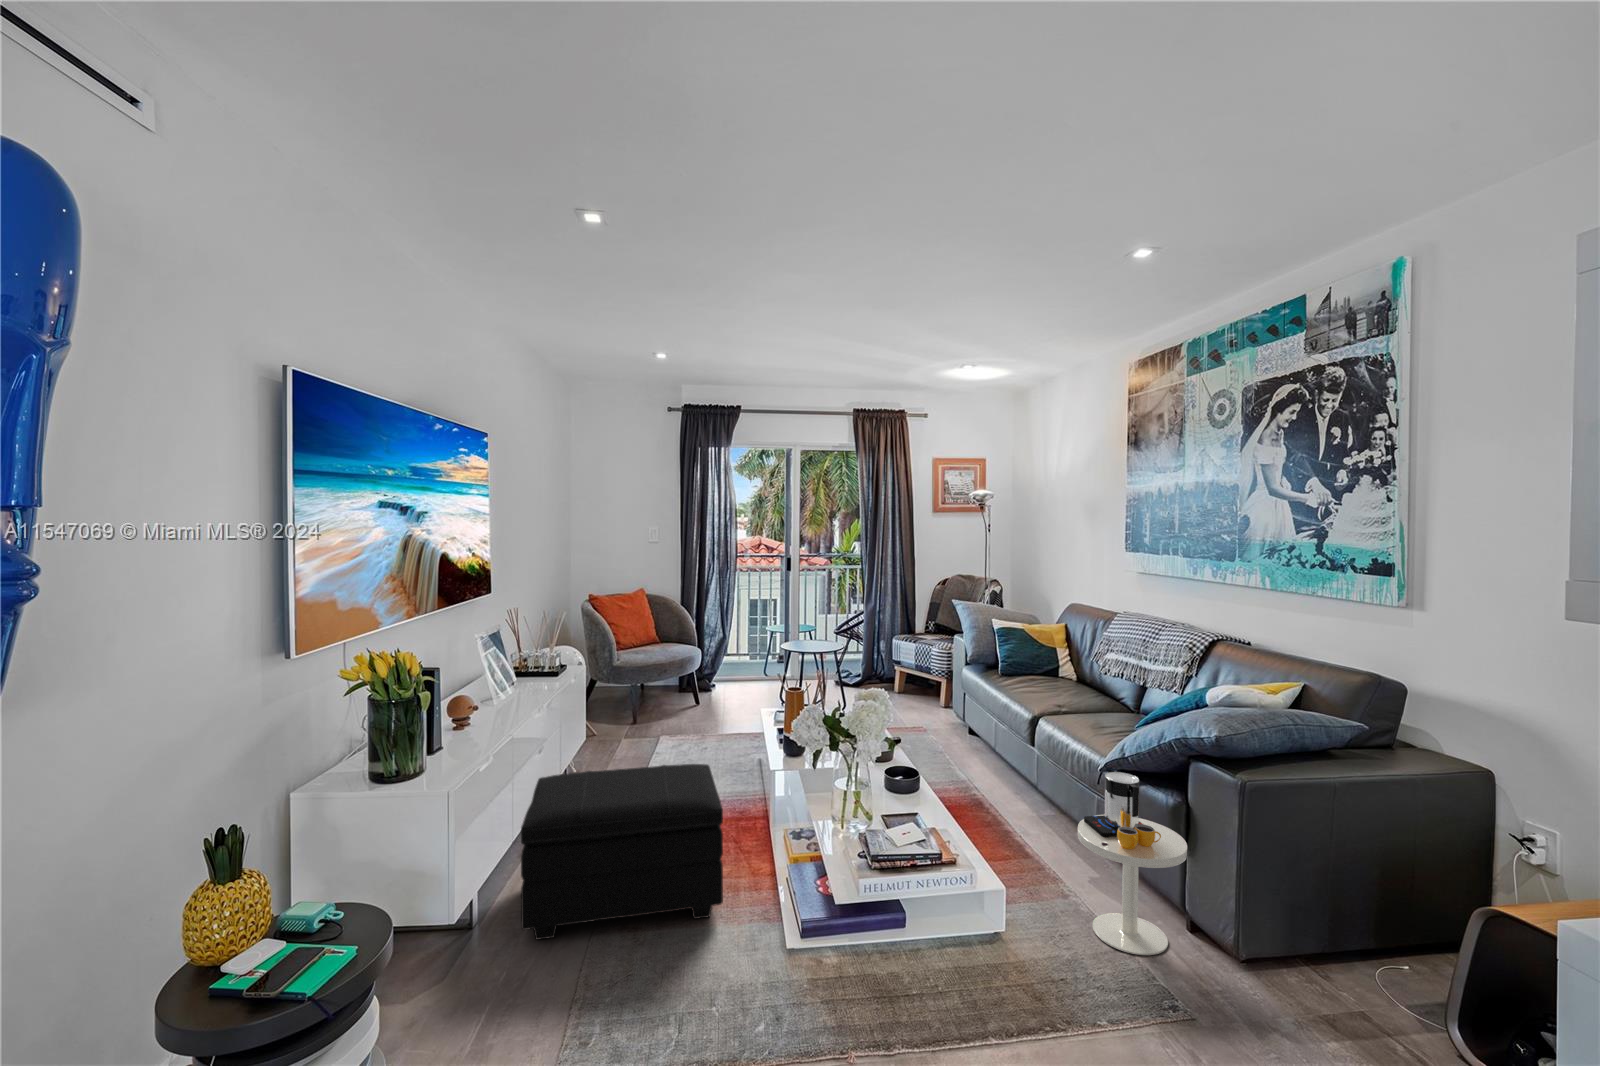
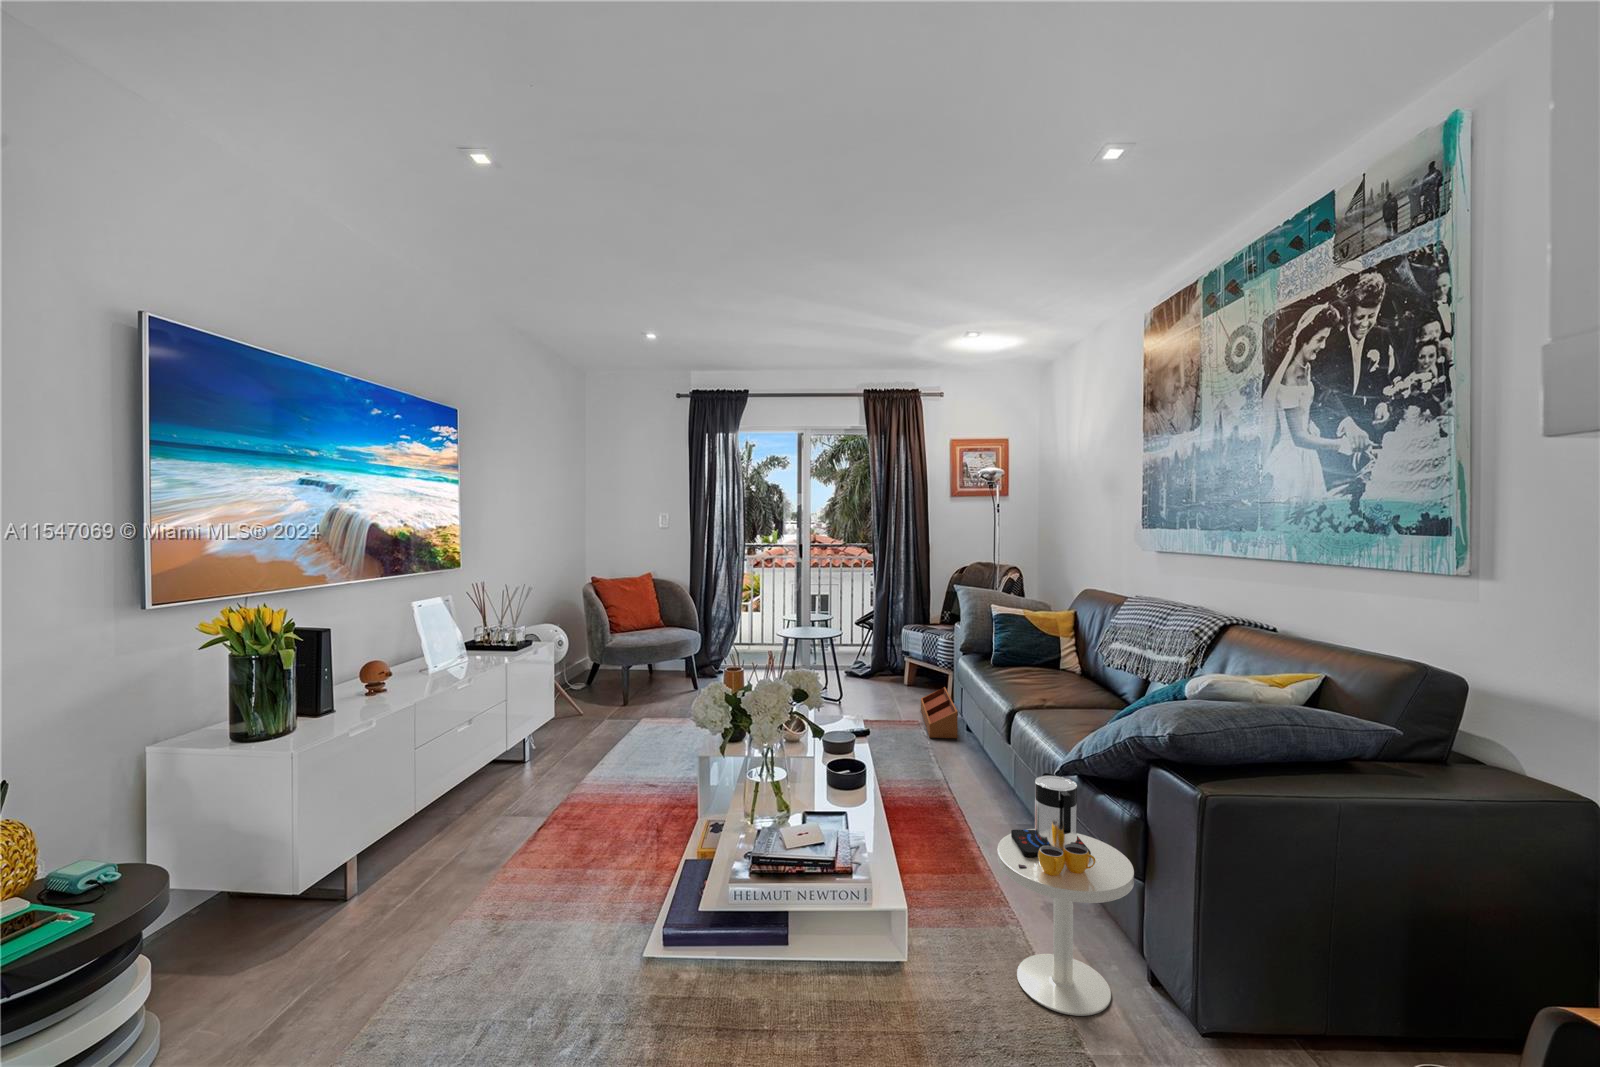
storage bin: none [921,693,966,741] -> present [921,687,958,738]
footstool: present [521,764,723,939] -> none [350,746,608,933]

